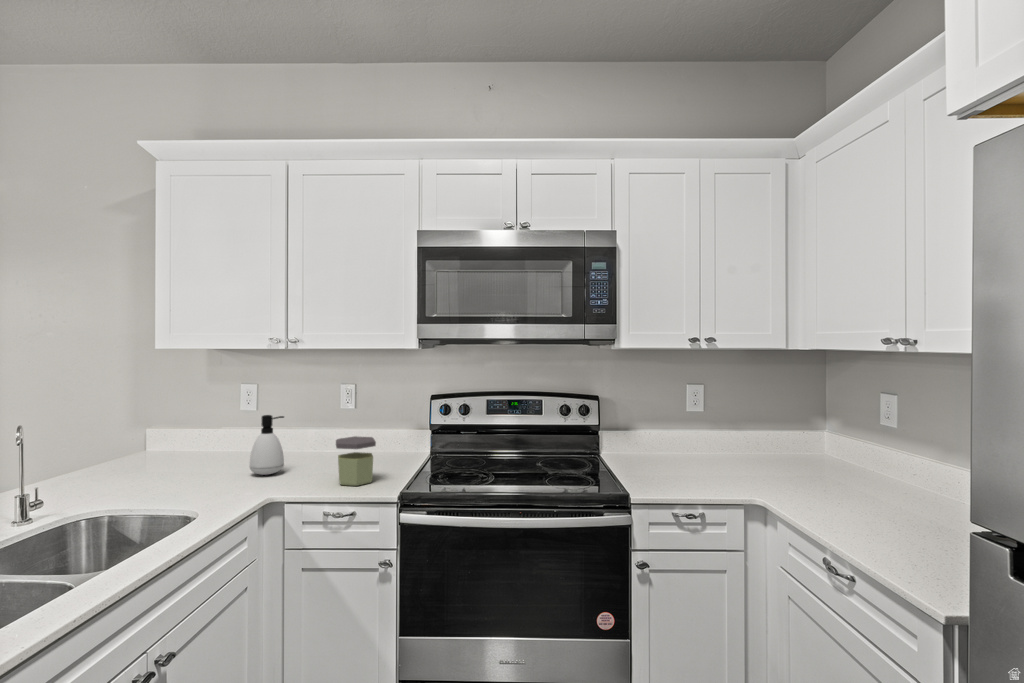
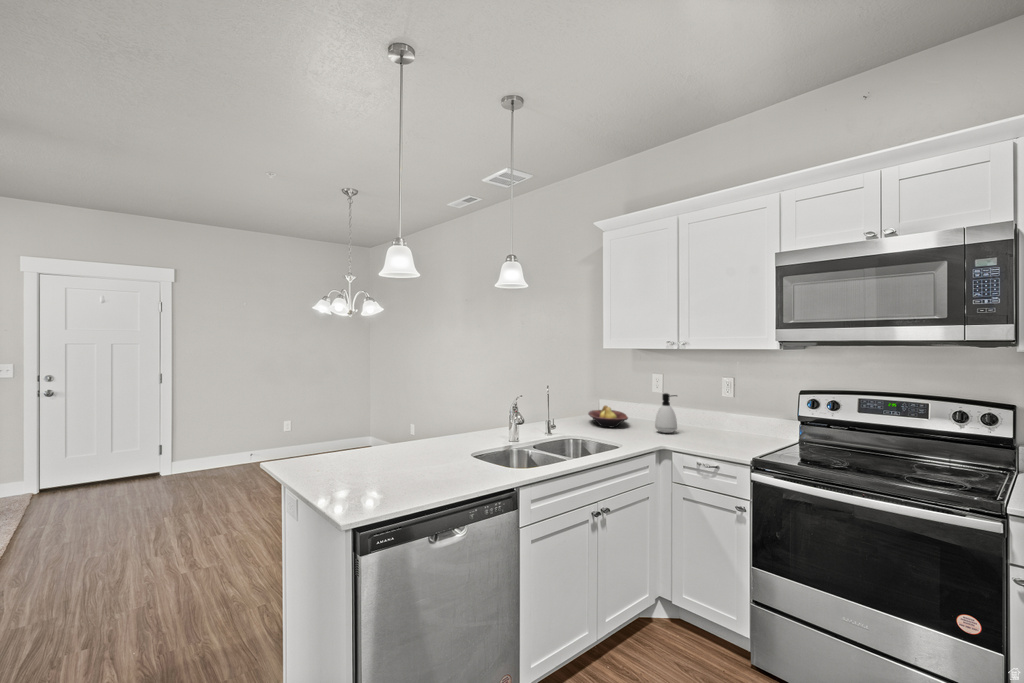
jar: present [336,436,376,486] -> none [708,413,738,449]
fruit bowl: none [121,443,201,481] -> present [588,406,628,428]

